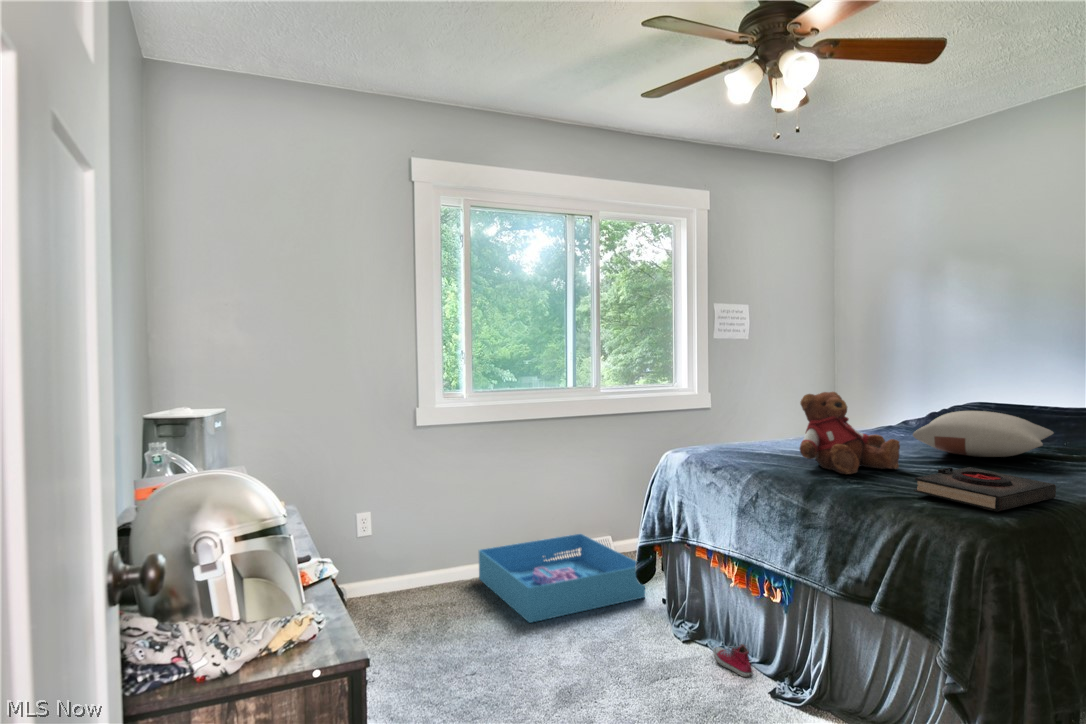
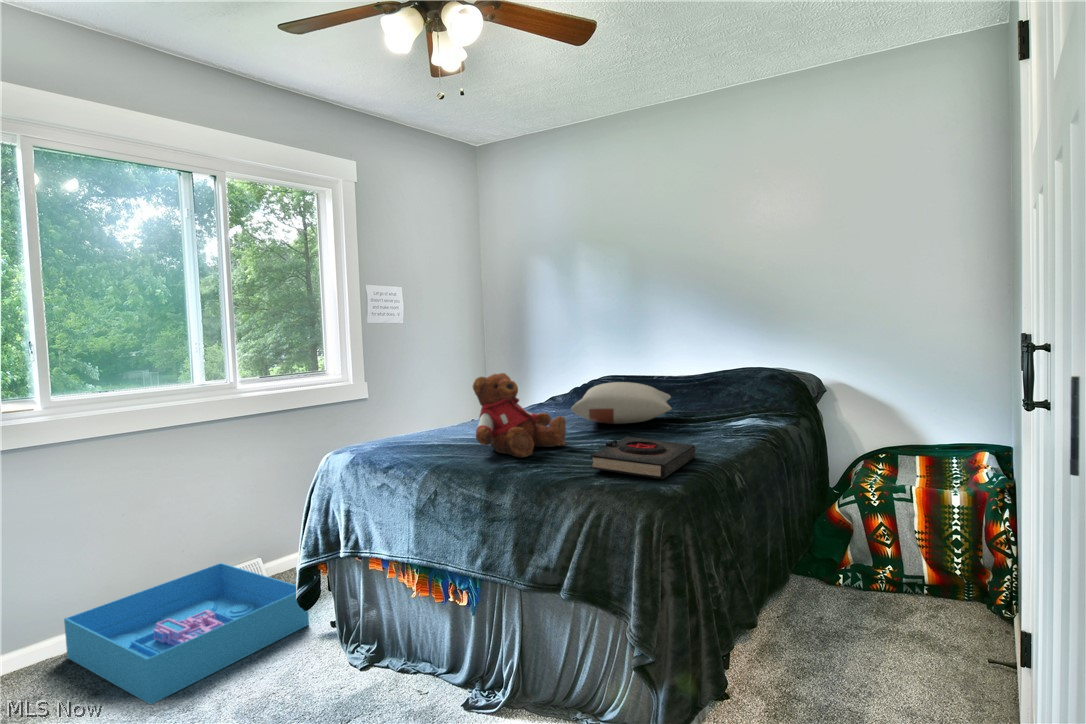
sneaker: present [713,644,753,677] -> none [396,656,441,694]

